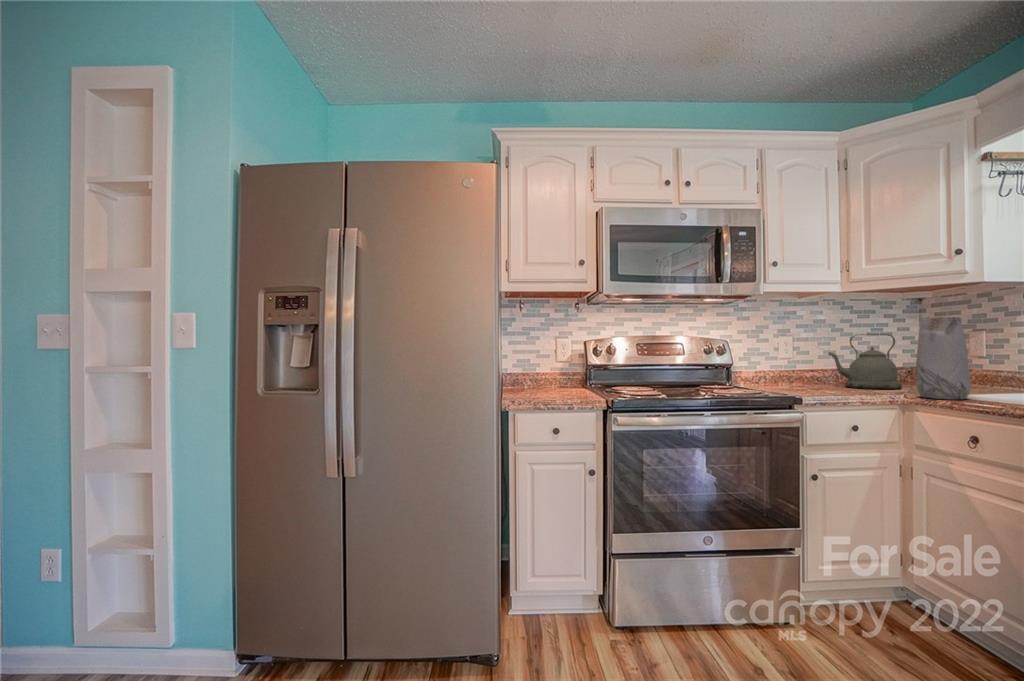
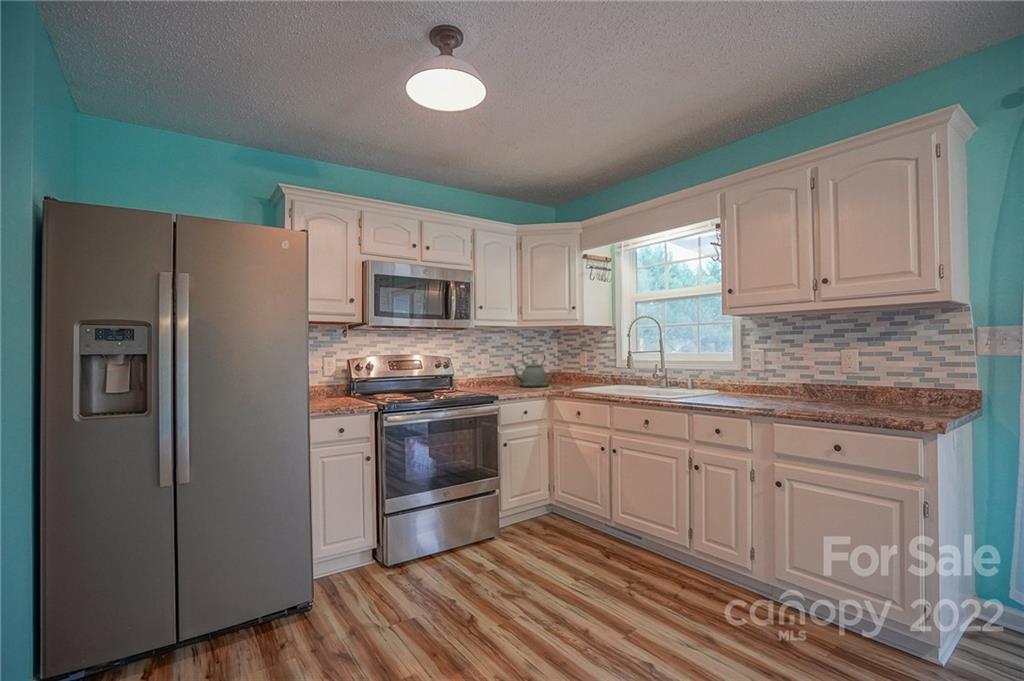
vase: present [916,317,971,400] -> none [556,346,579,392]

